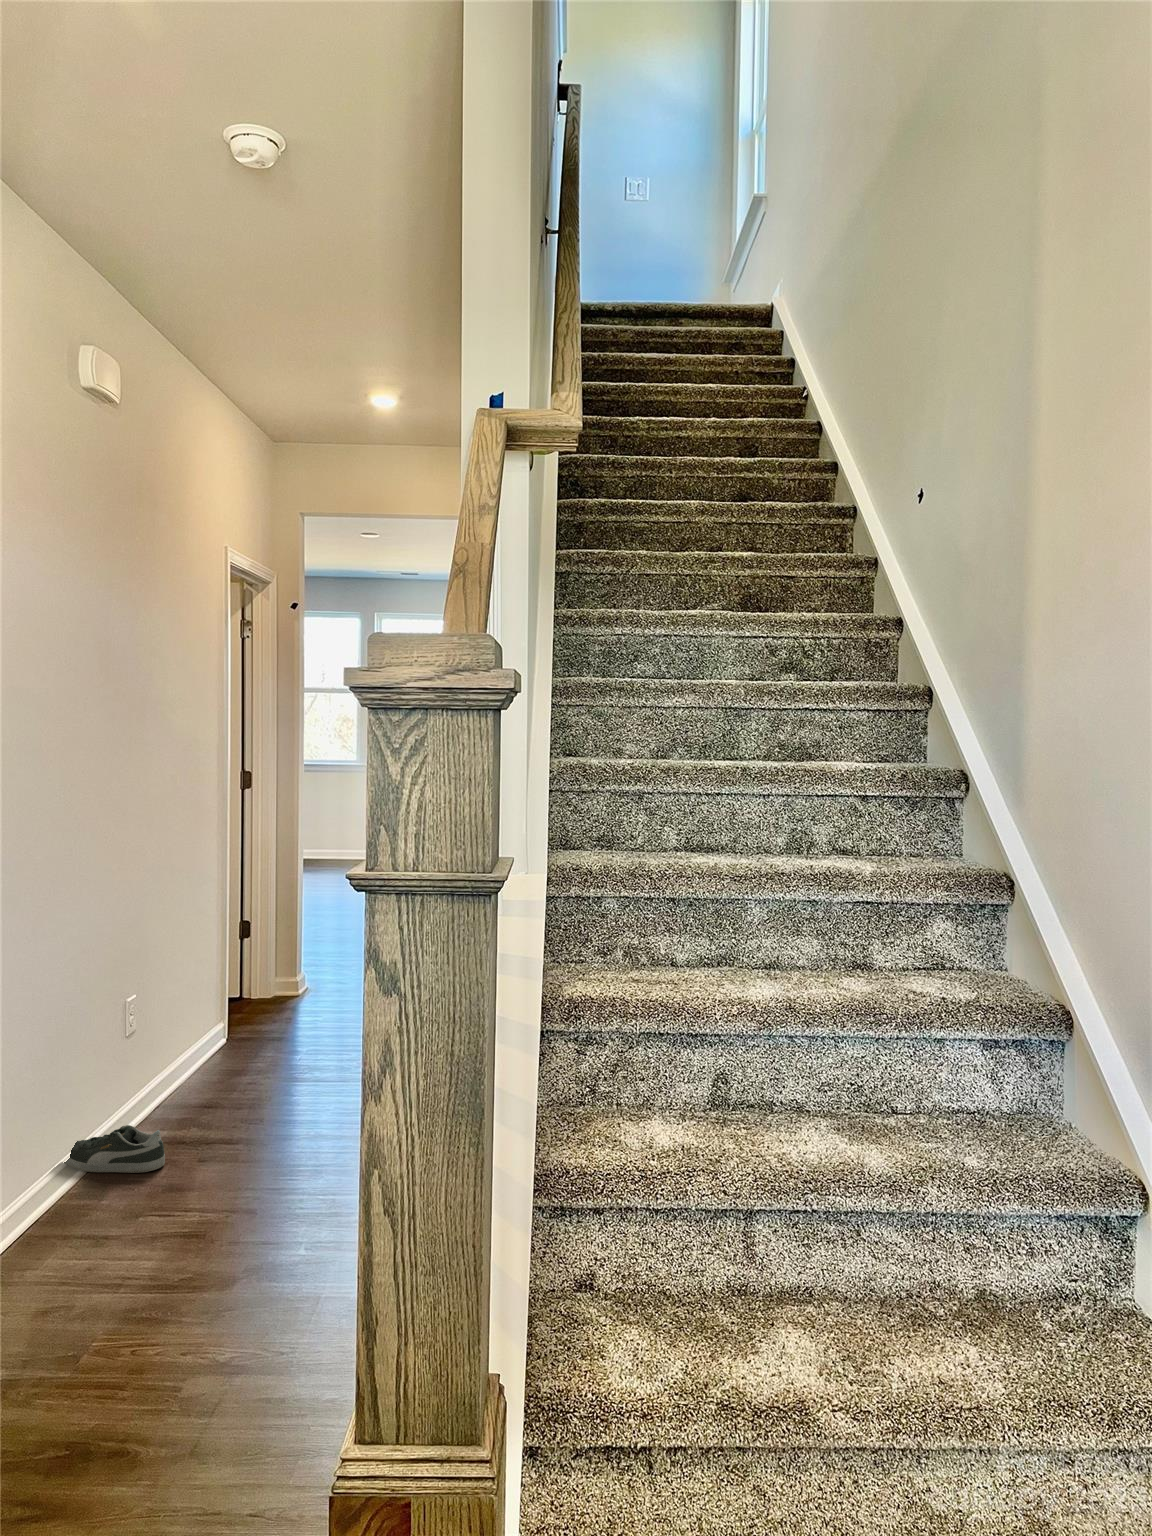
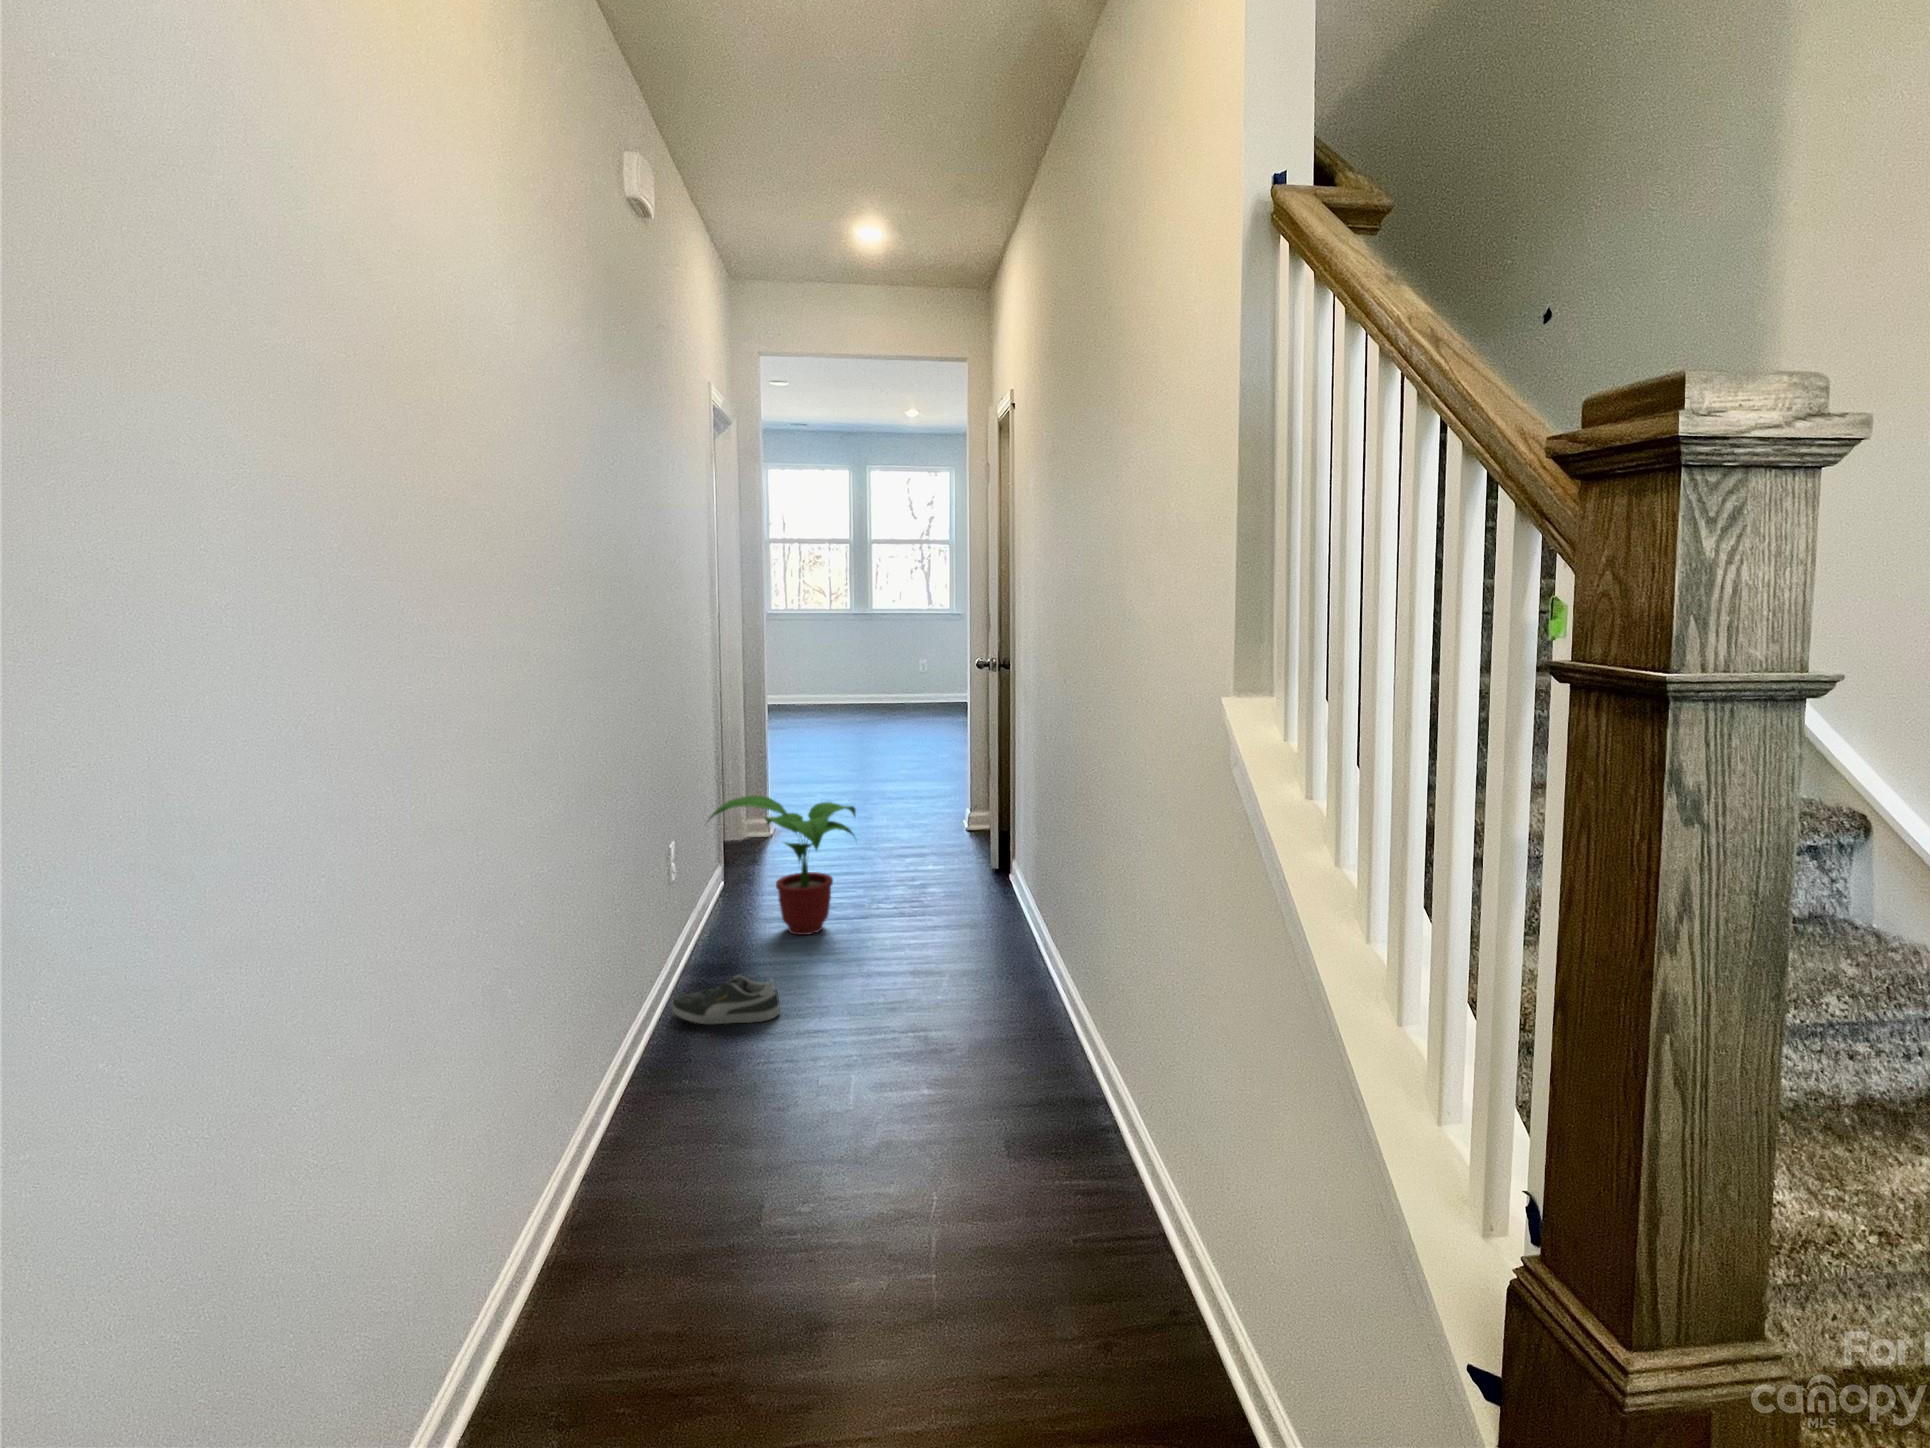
potted plant: none [136,949,295,1091] -> present [709,795,856,935]

